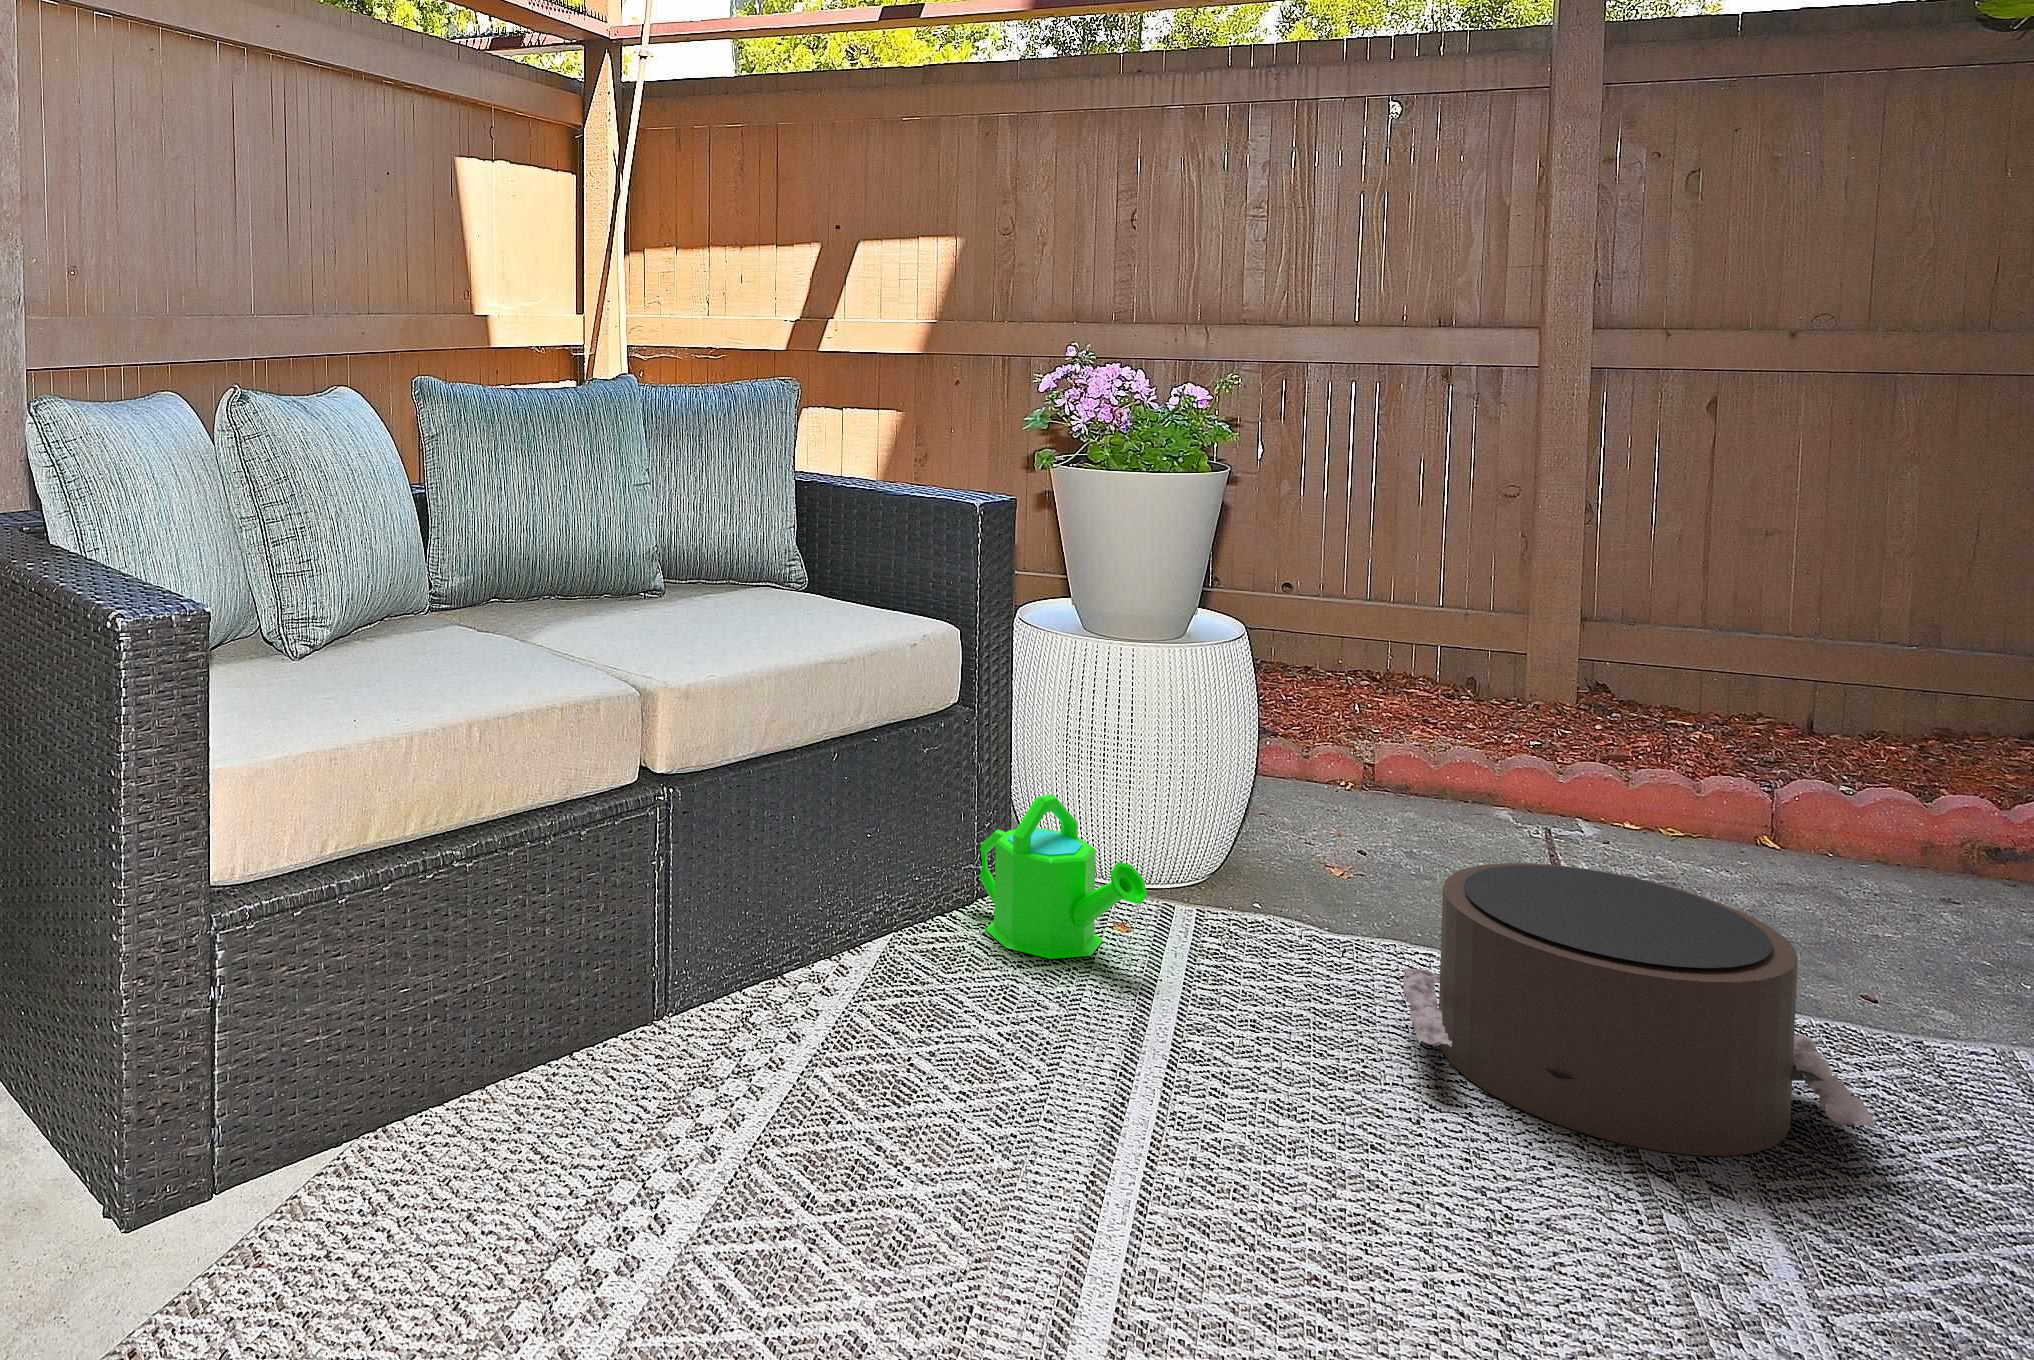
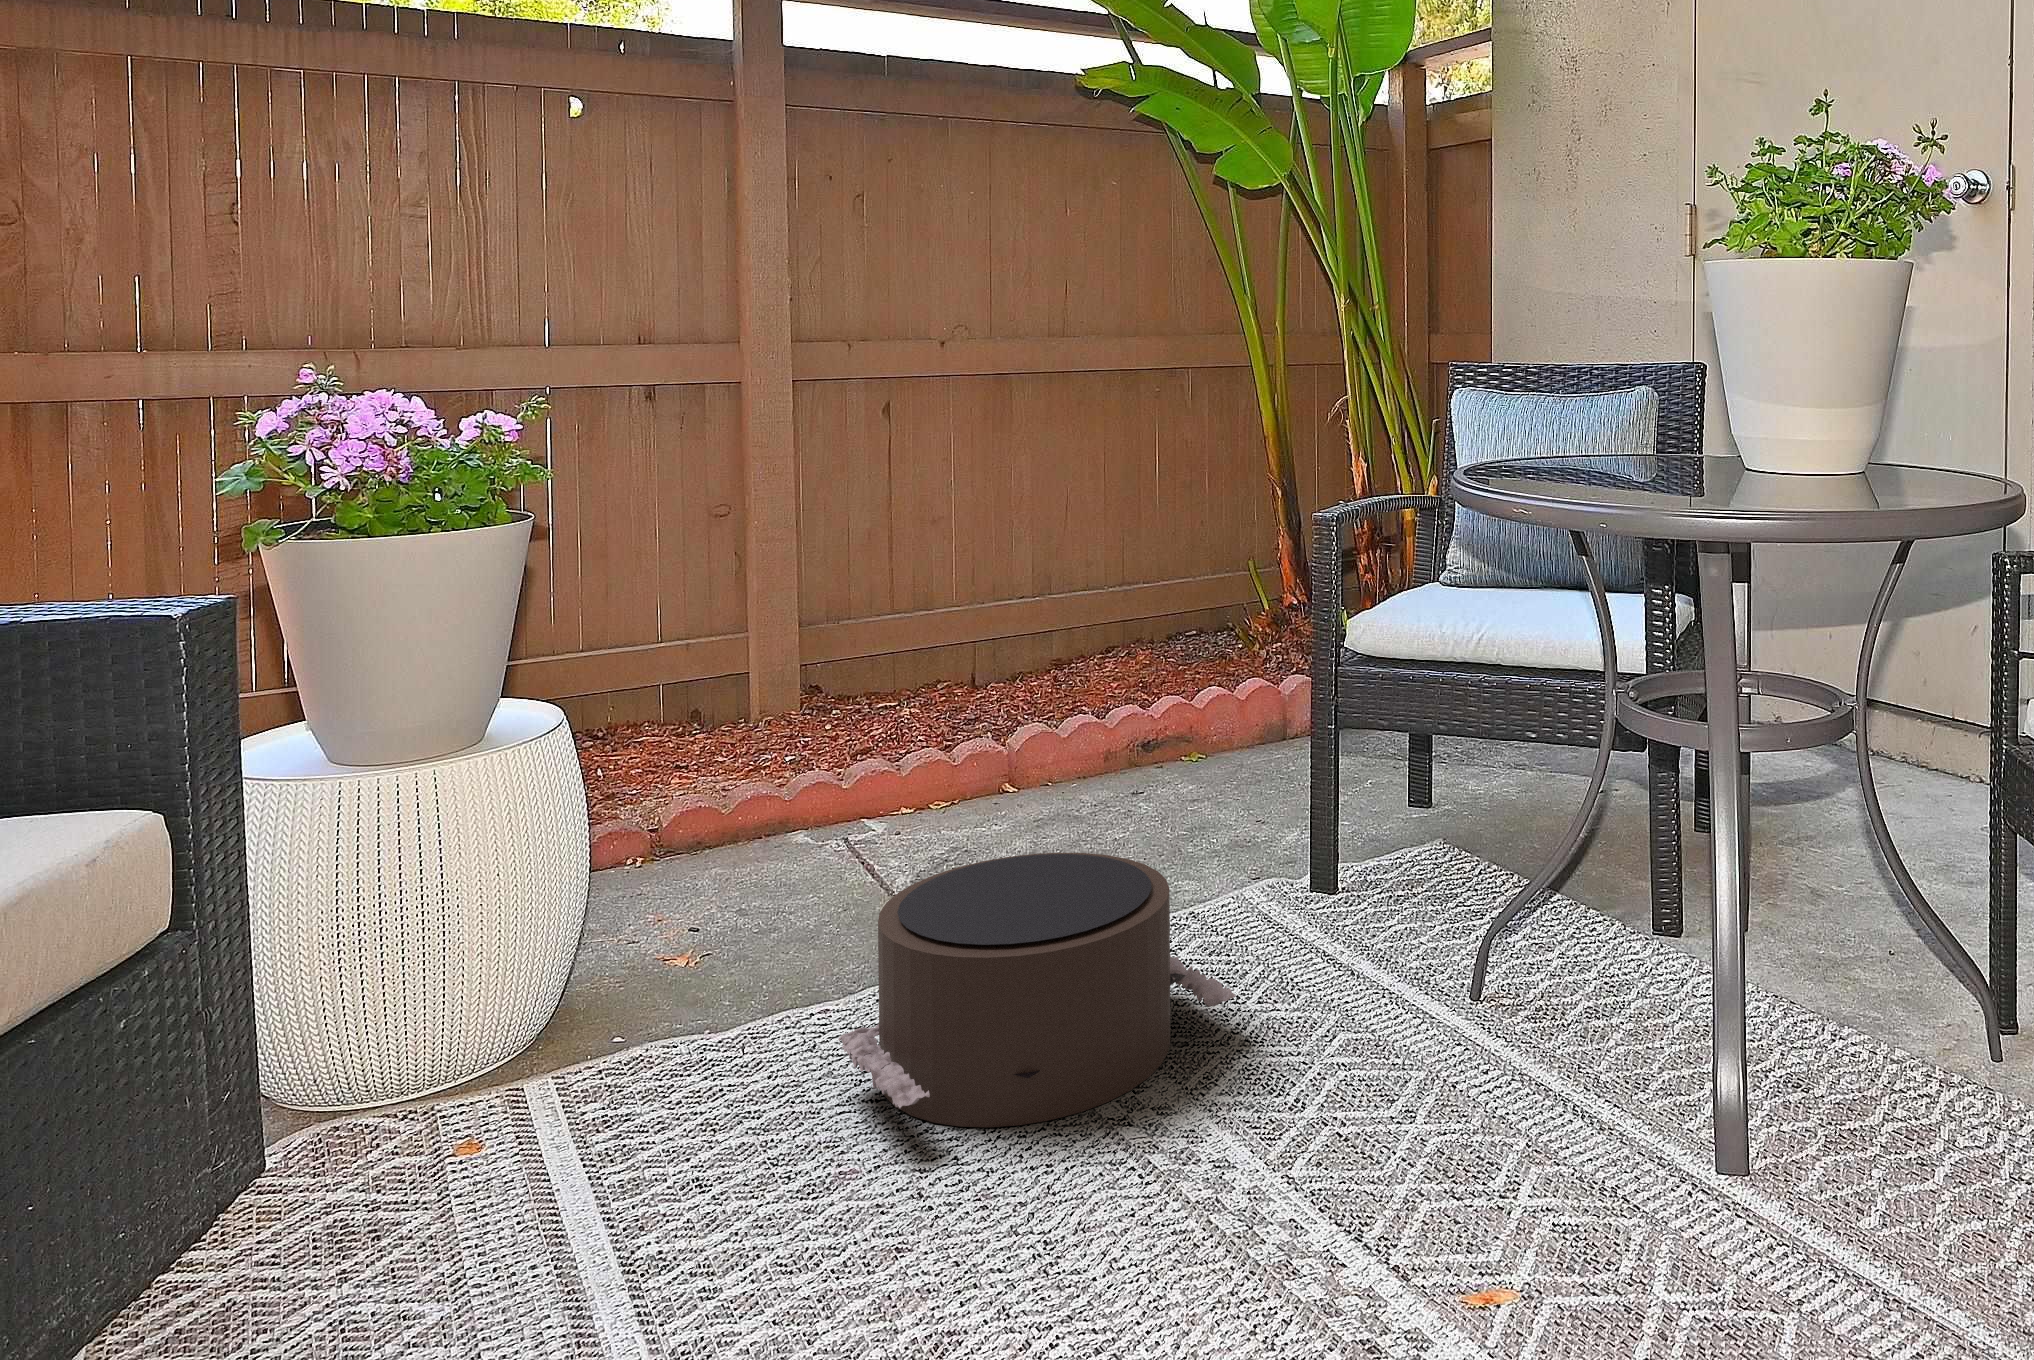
watering can: present [980,794,1147,959] -> none [208,1007,530,1265]

